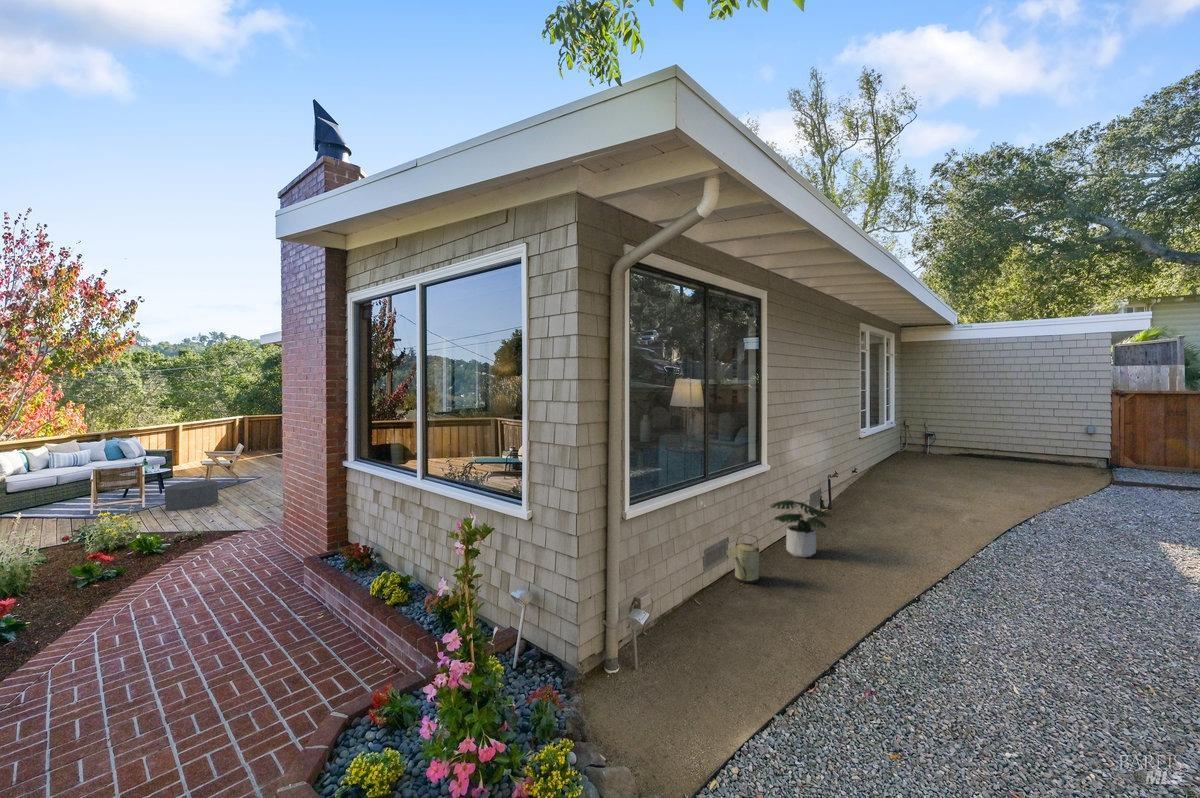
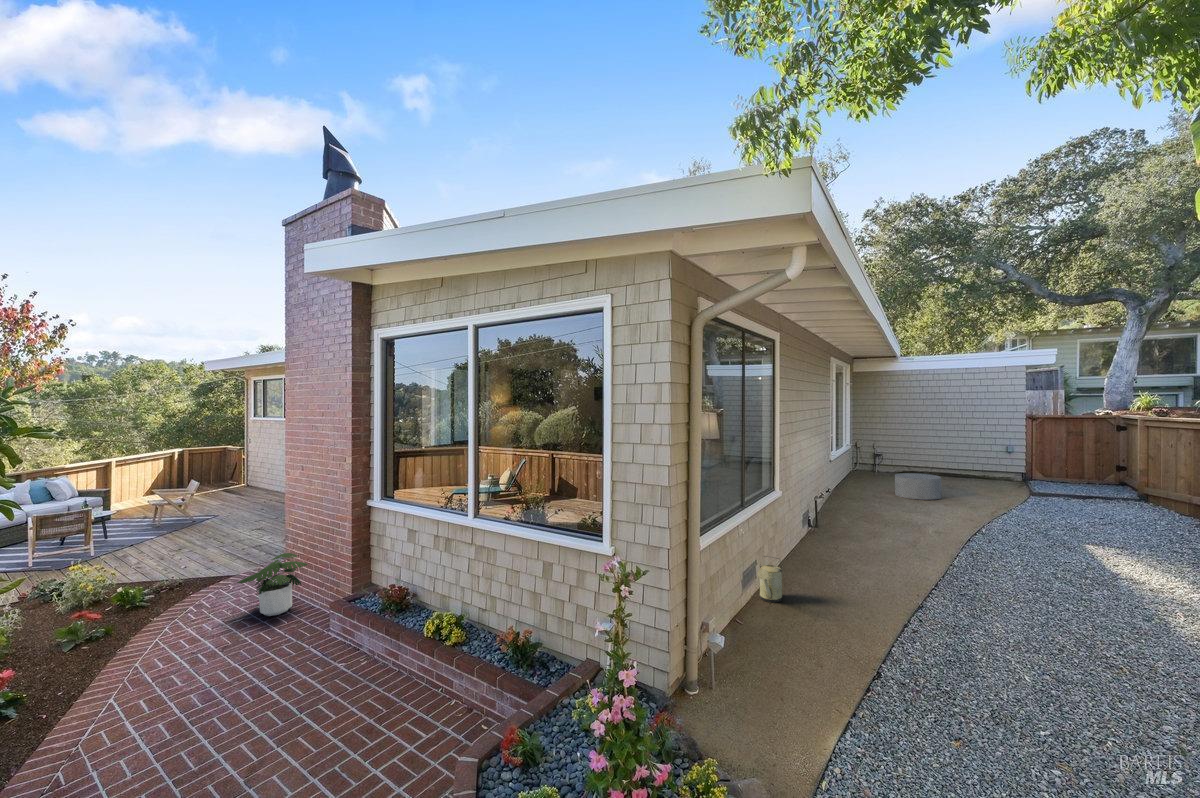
ottoman: present [164,481,219,511] -> present [895,473,942,500]
potted plant: present [771,500,831,557] -> present [237,553,308,616]

